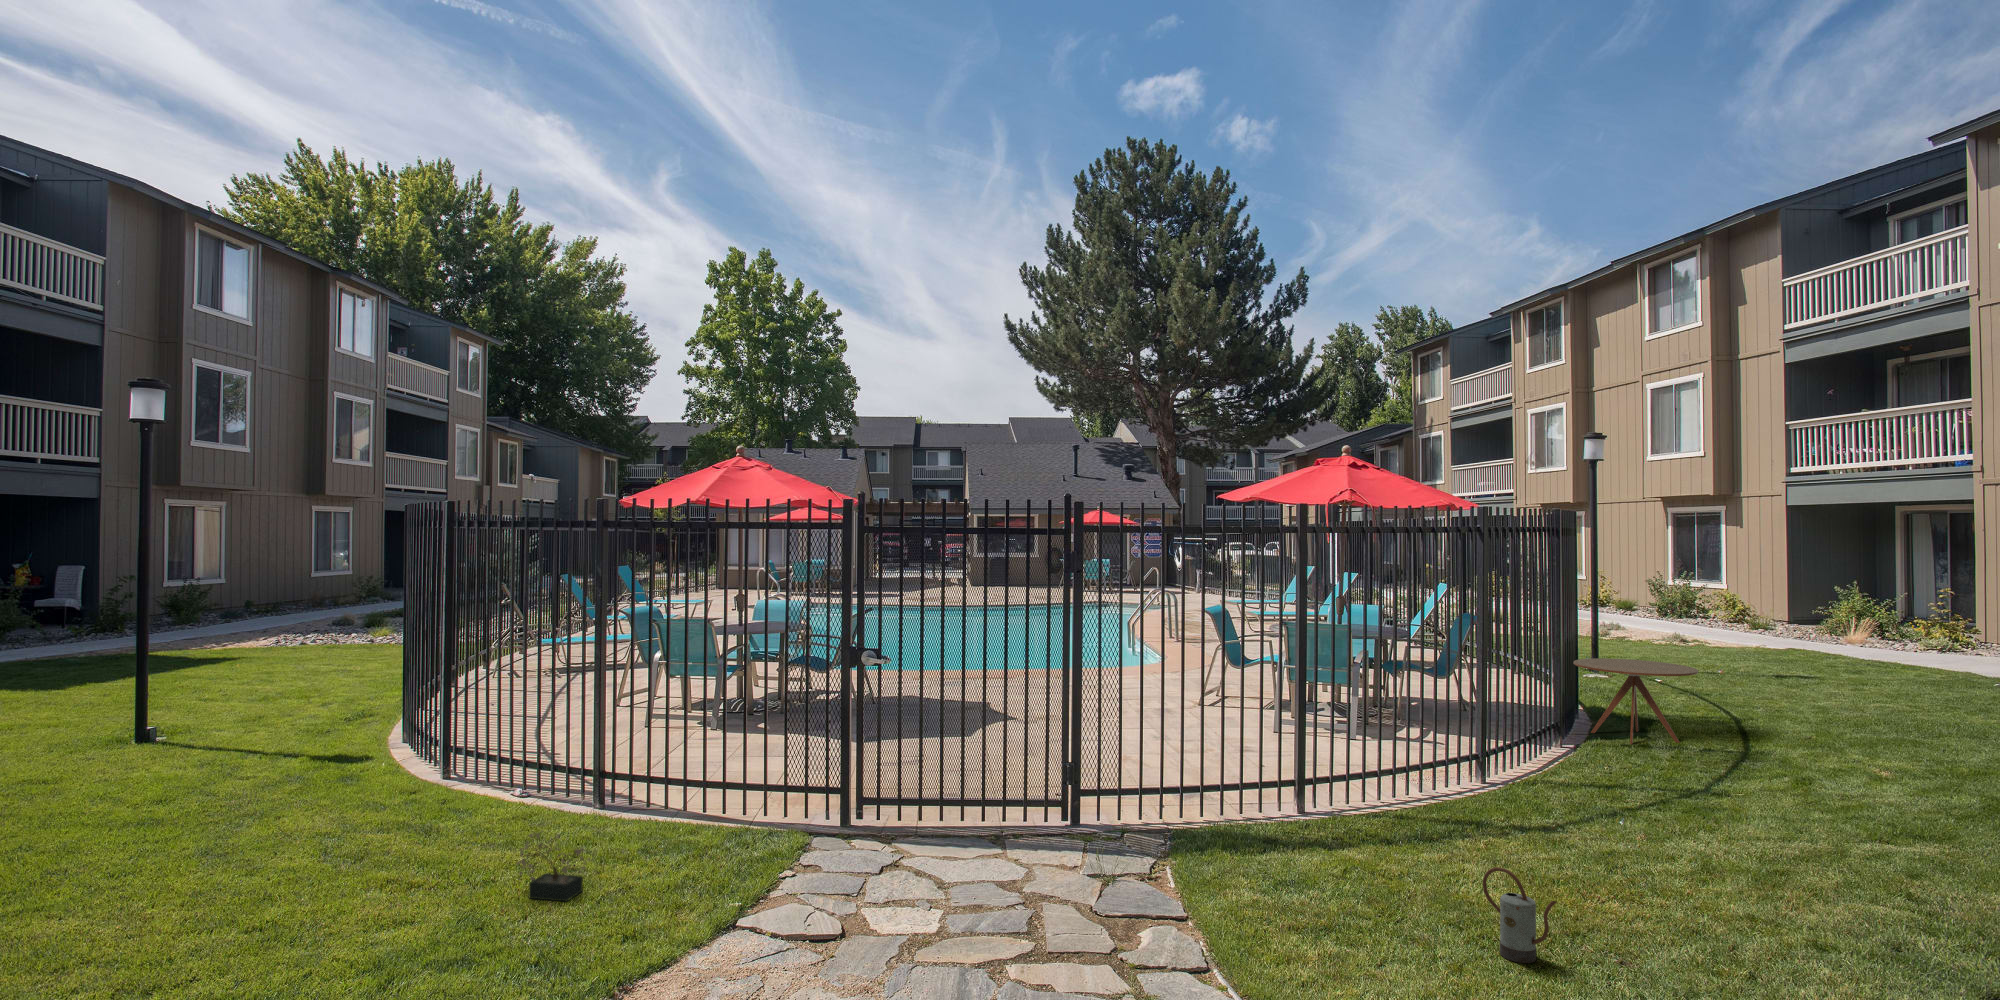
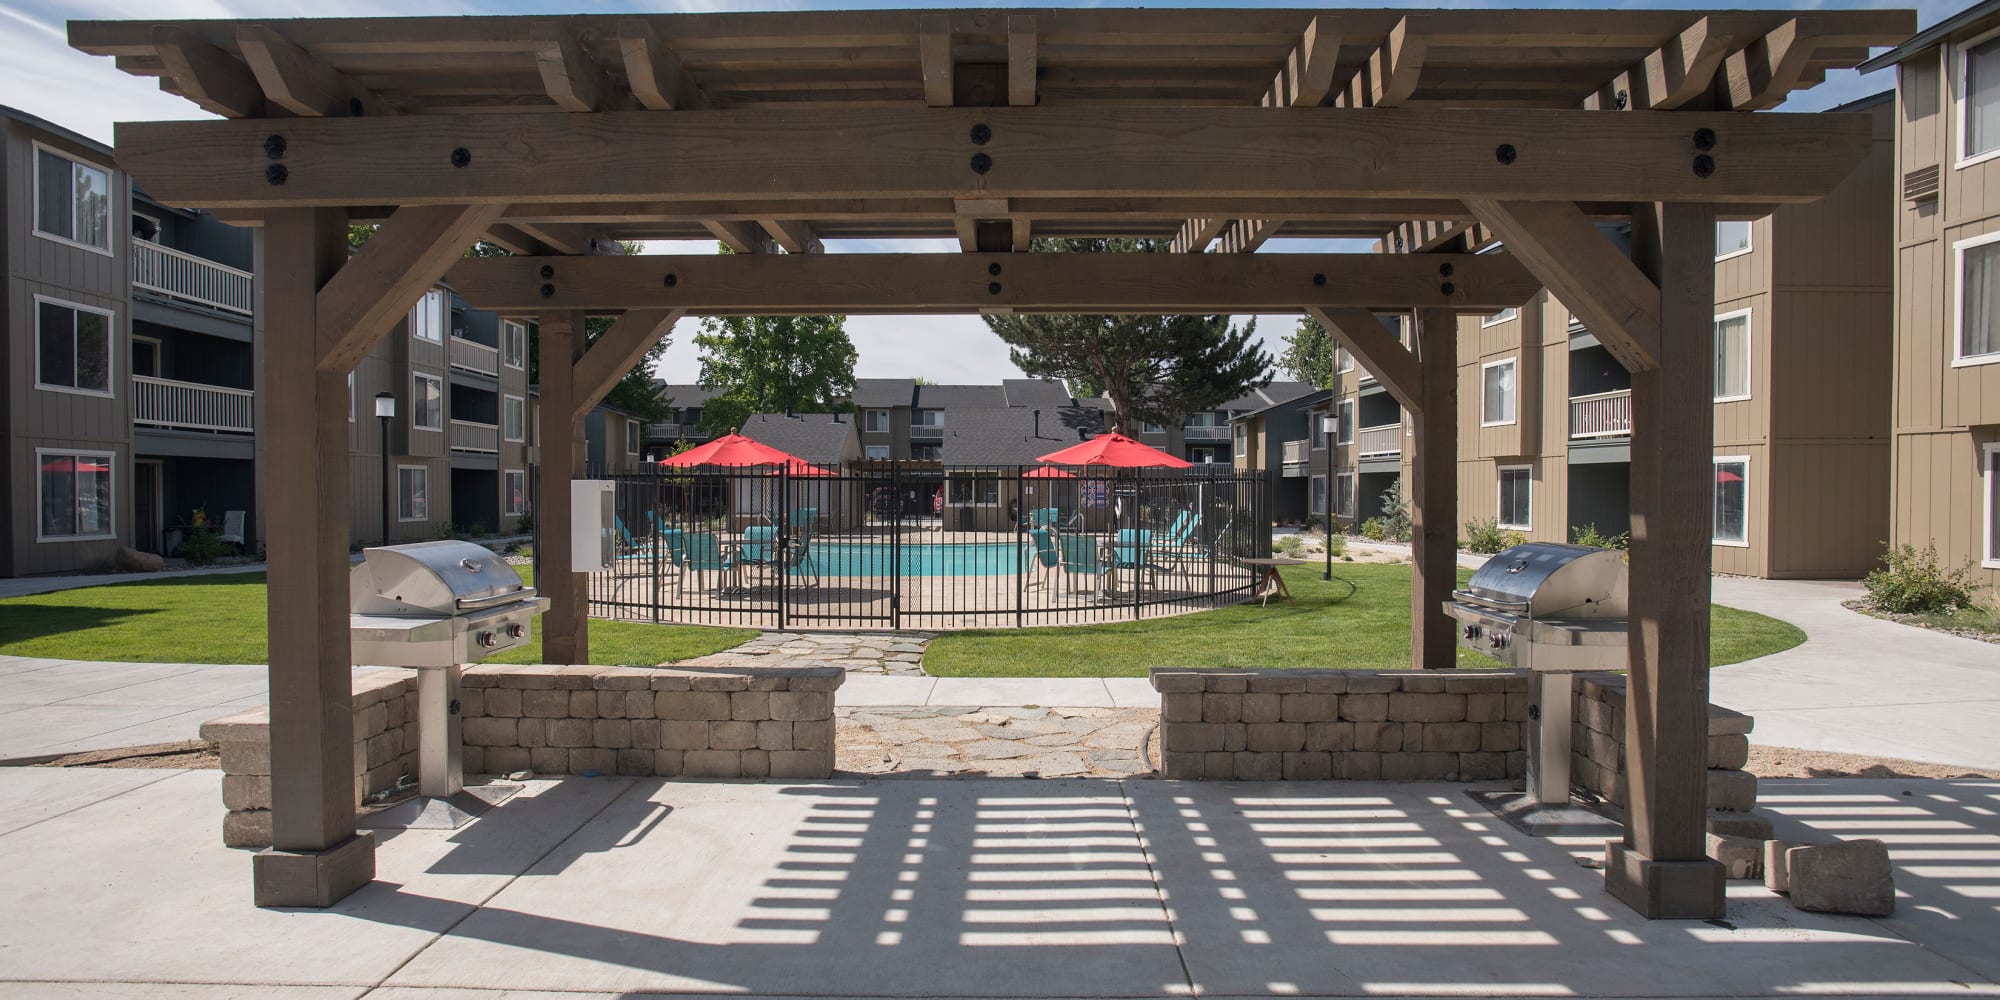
decorative plant: present [517,830,590,901] -> none [619,612,654,641]
watering can: present [1483,867,1556,963] -> none [1038,618,1056,654]

